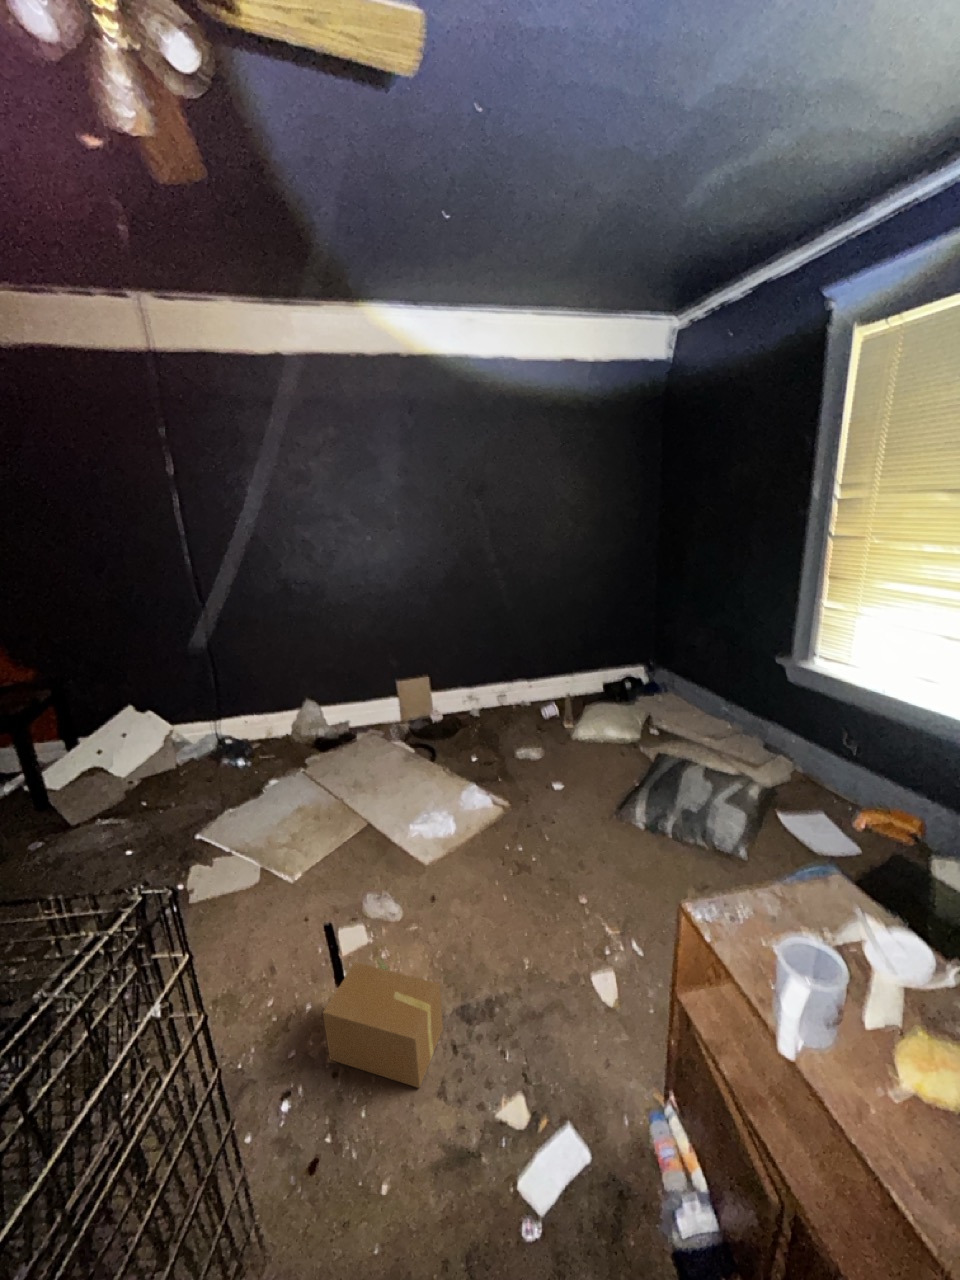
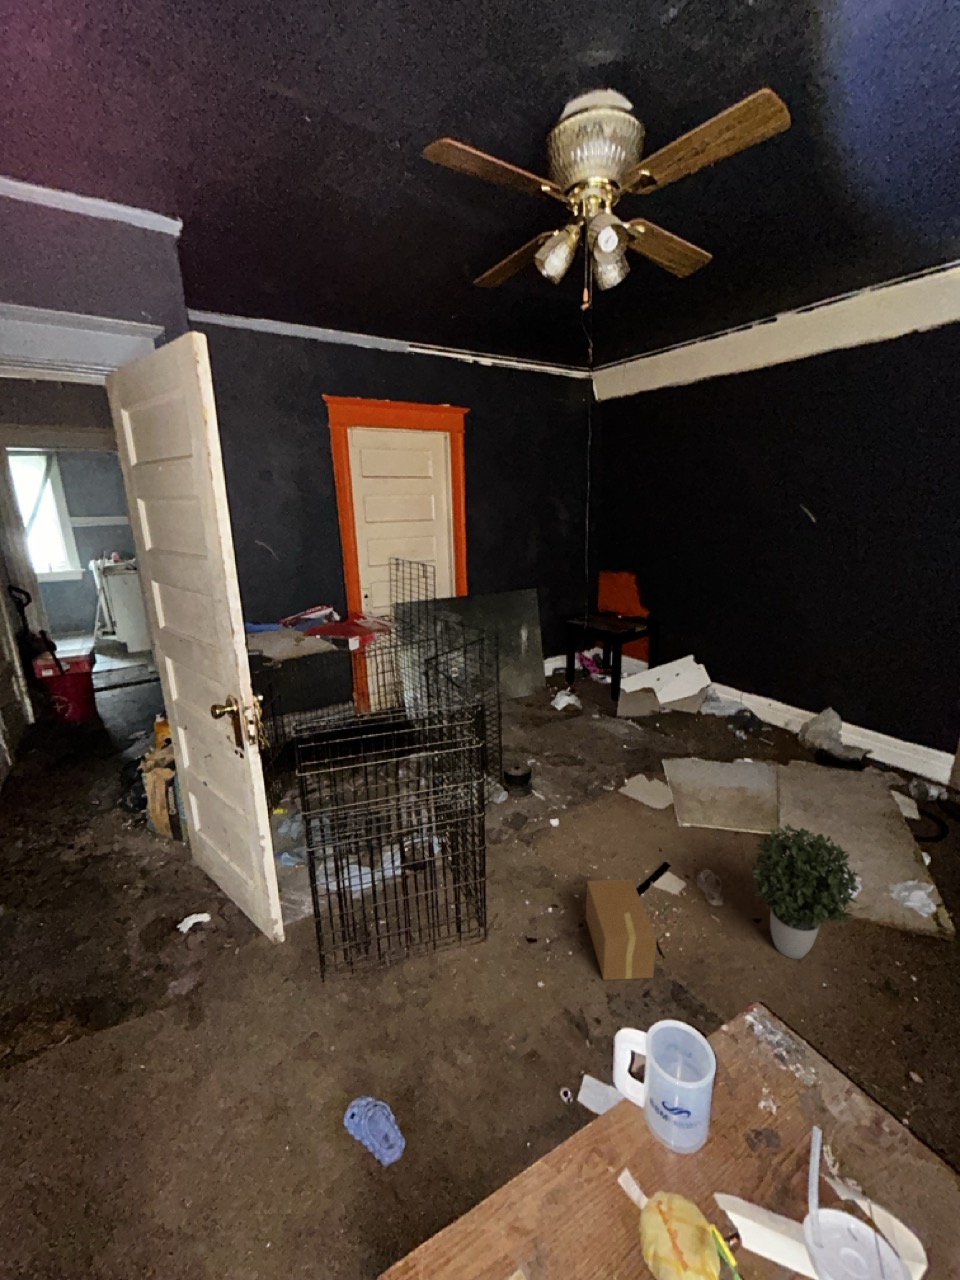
potted plant: none [422,781,514,906] -> present [751,824,859,959]

